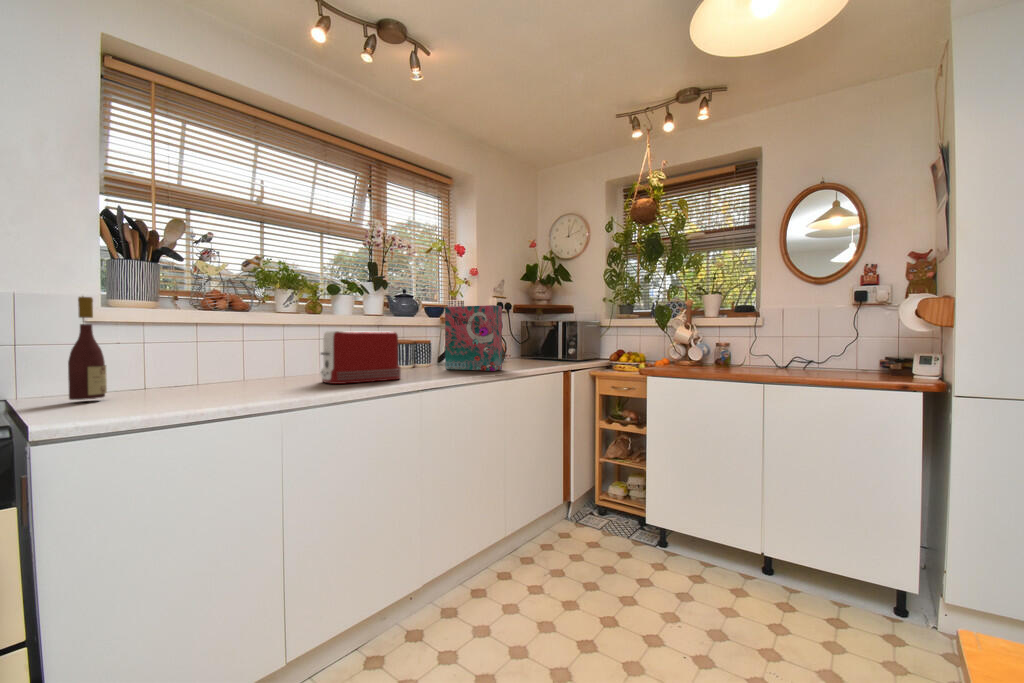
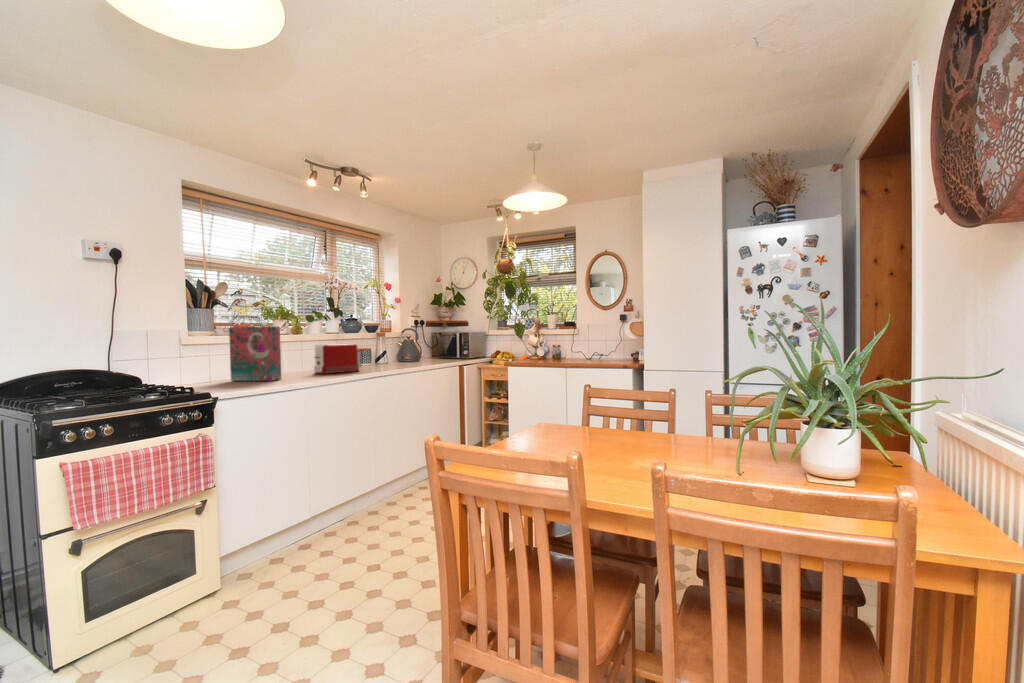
wine bottle: present [68,297,107,400] -> none [196,331,213,385]
cereal box: present [445,305,502,371] -> present [229,326,281,381]

